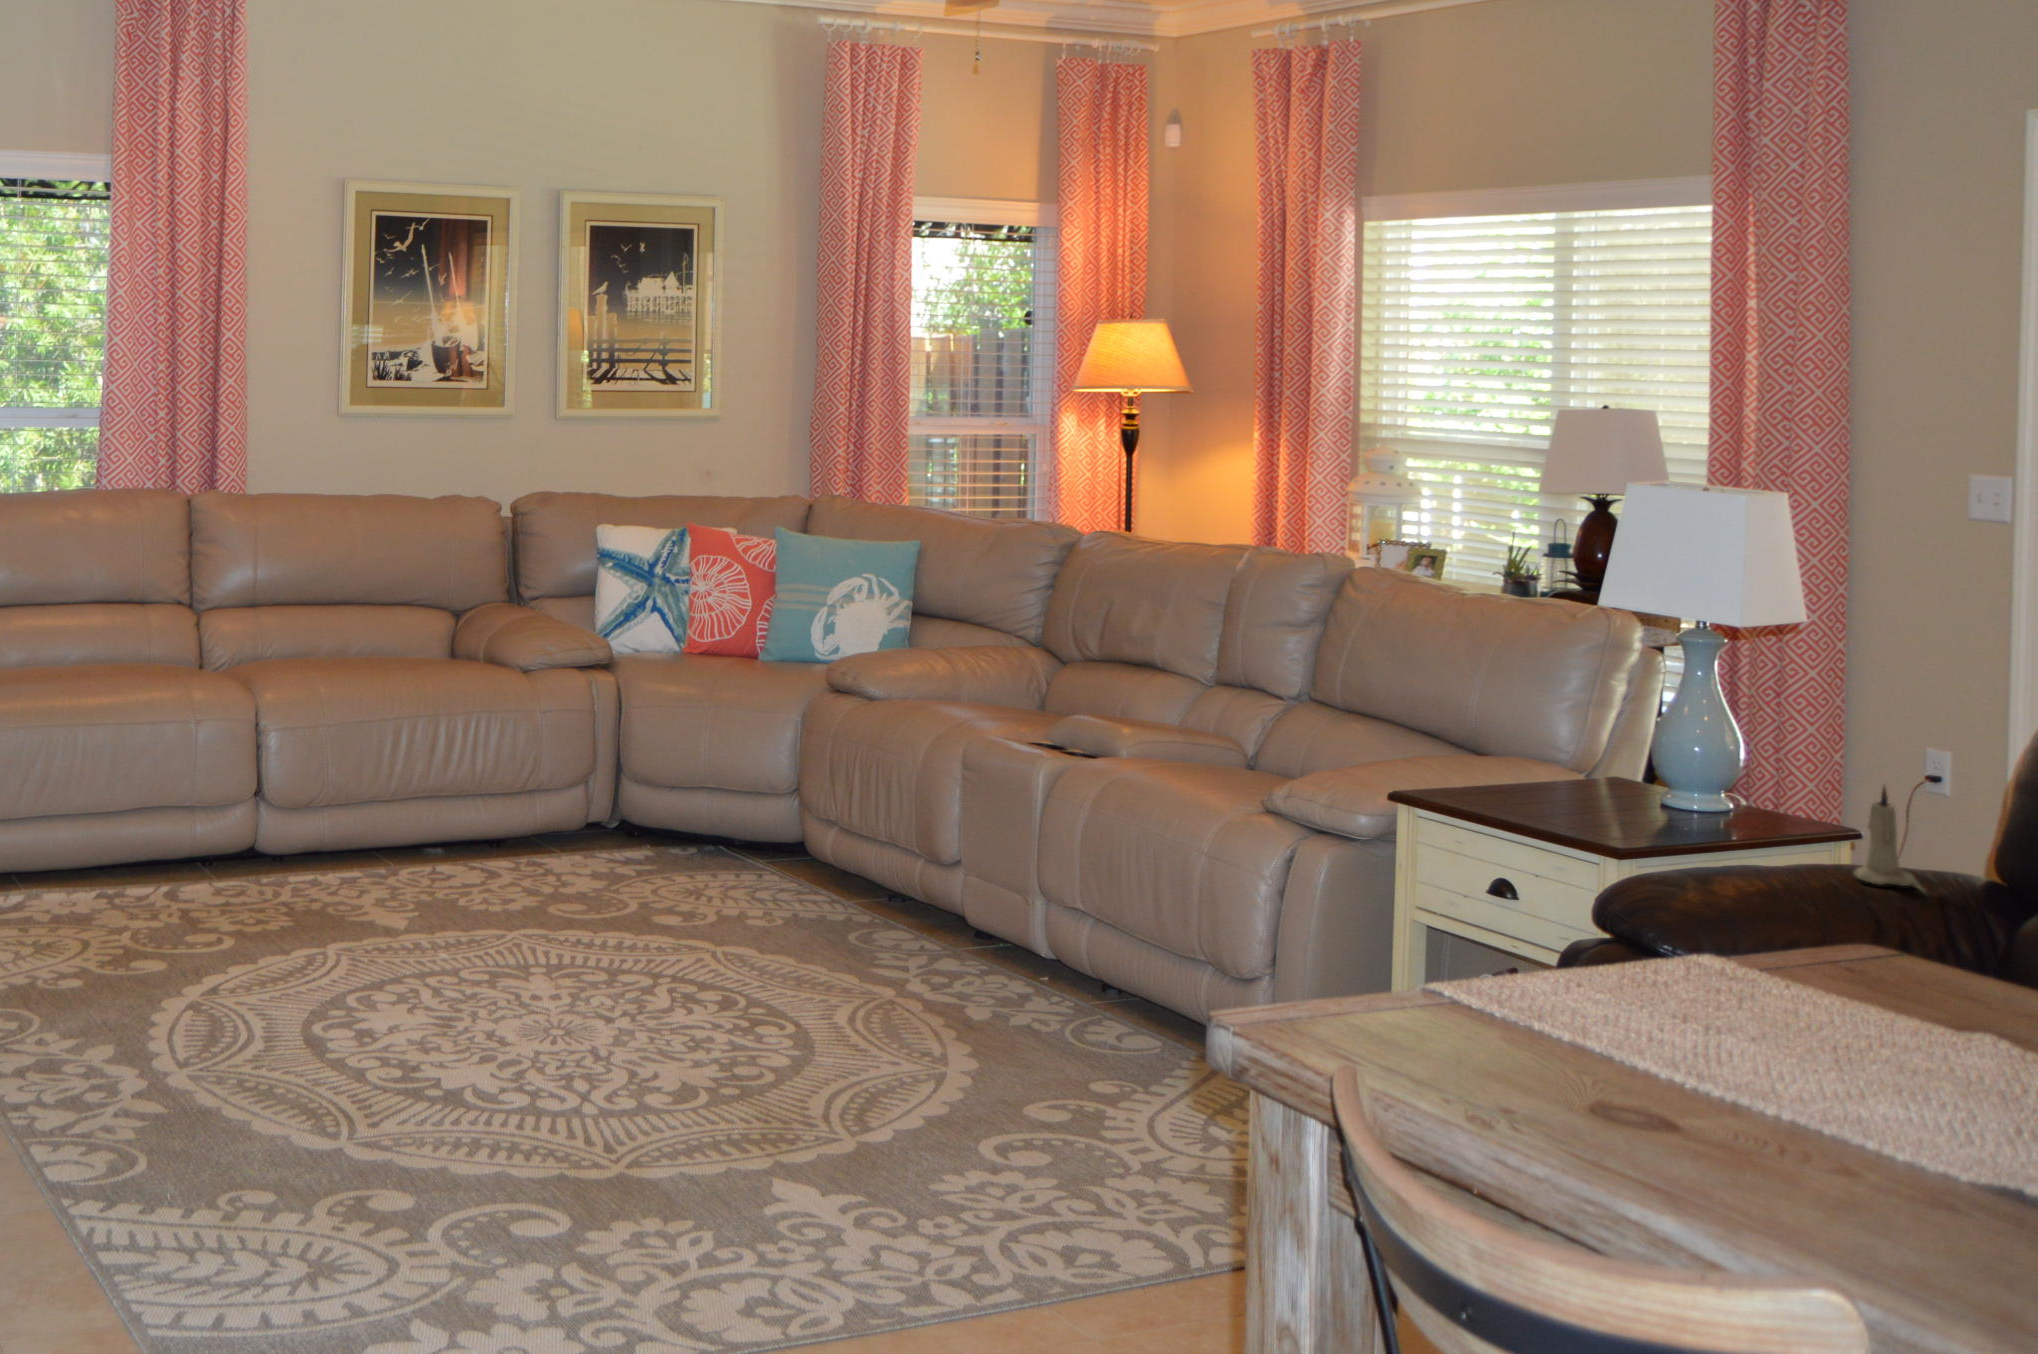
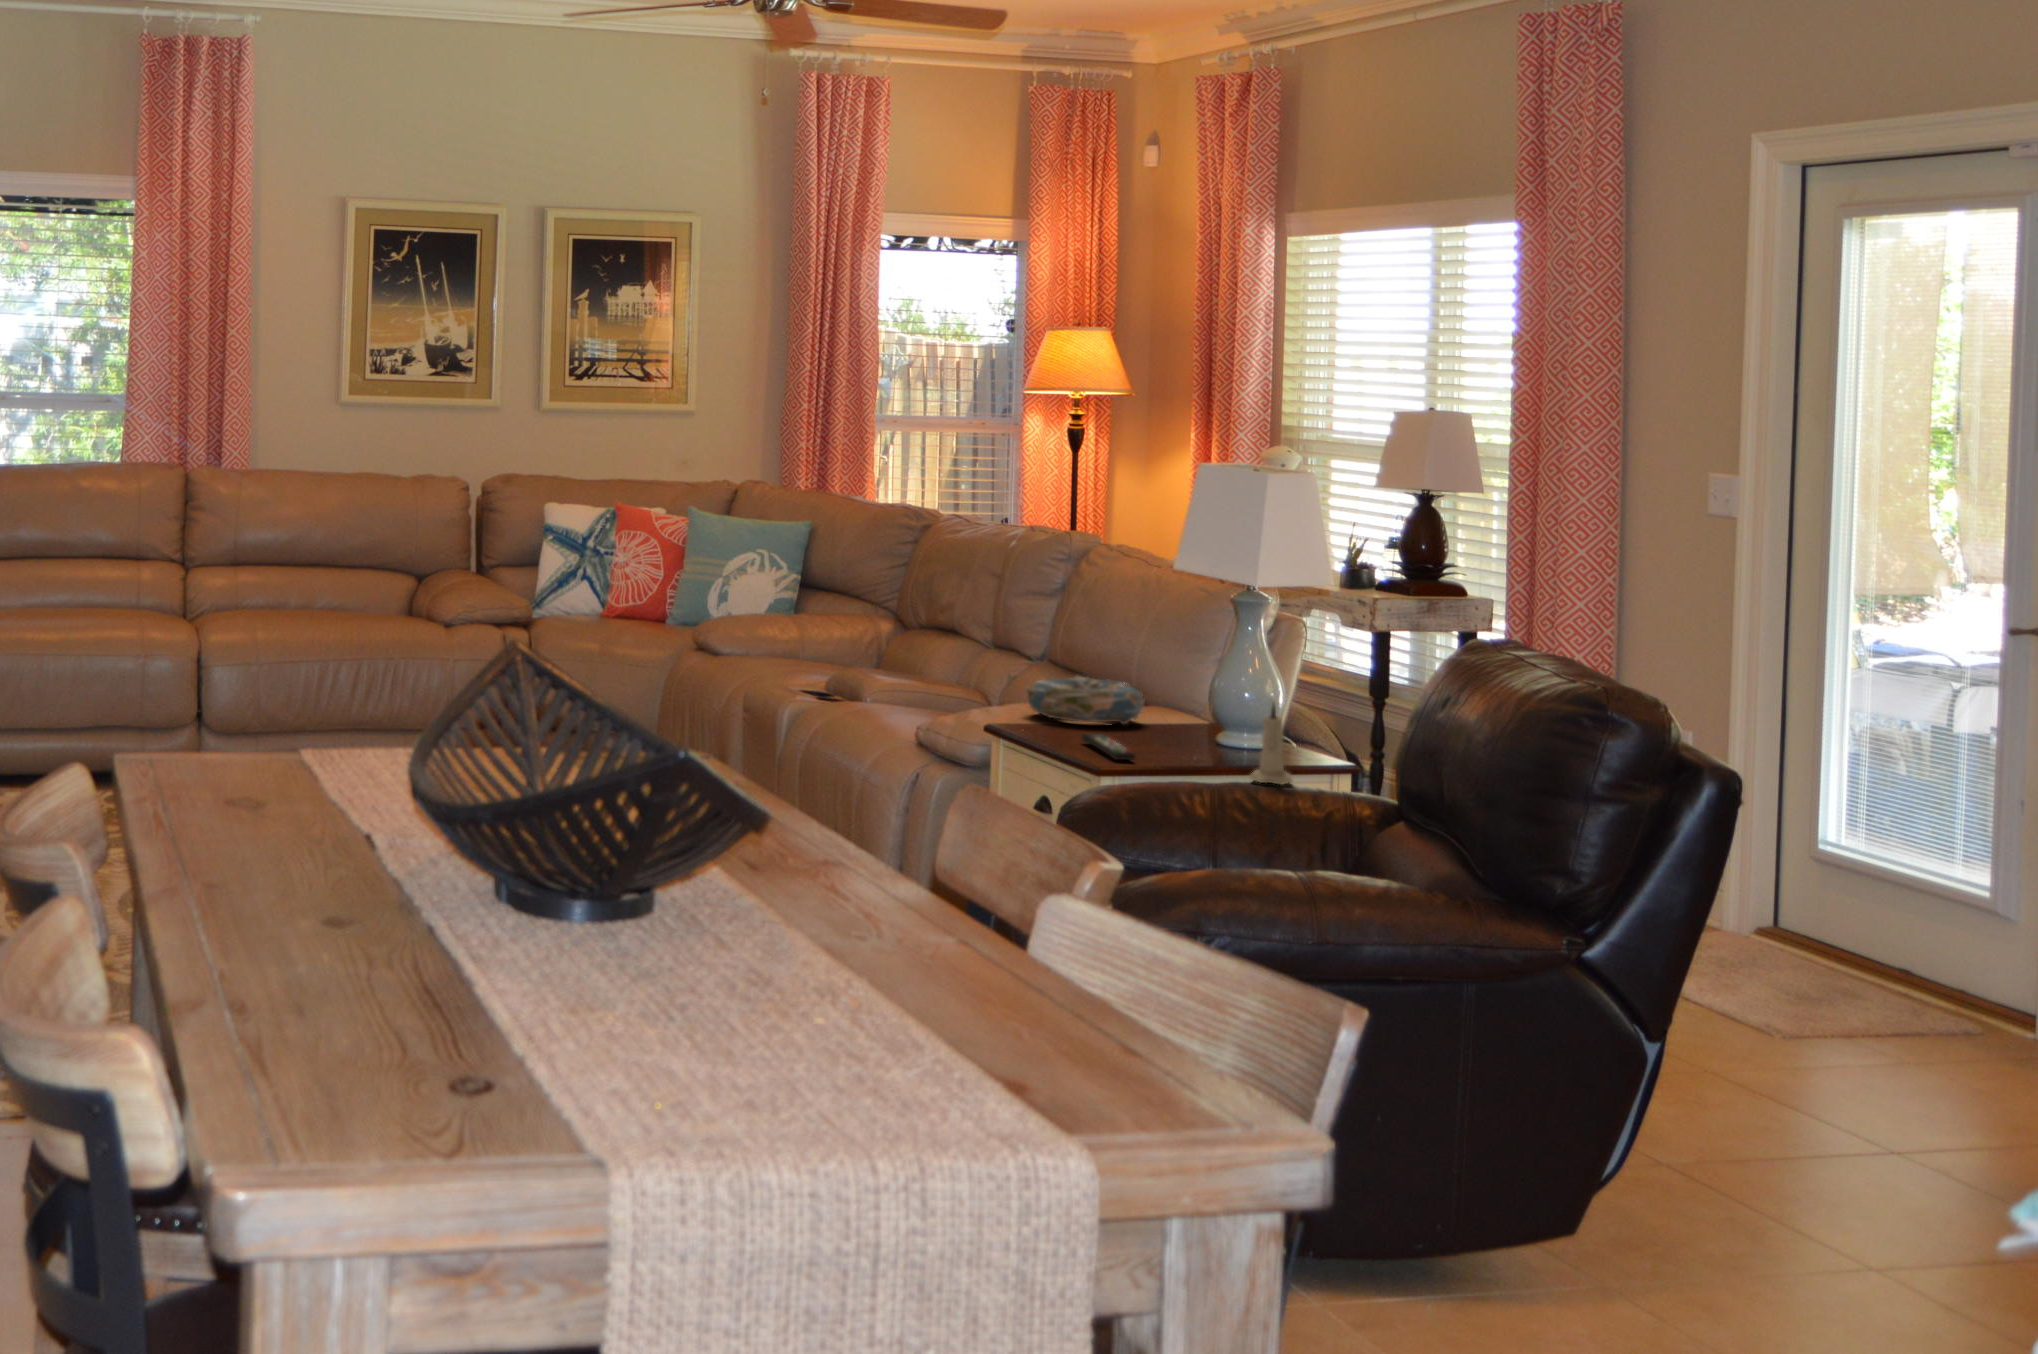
decorative bowl: none [1425,738,1573,799] -> present [1026,676,1144,724]
remote control: none [1570,818,1687,857] -> present [1082,734,1135,760]

